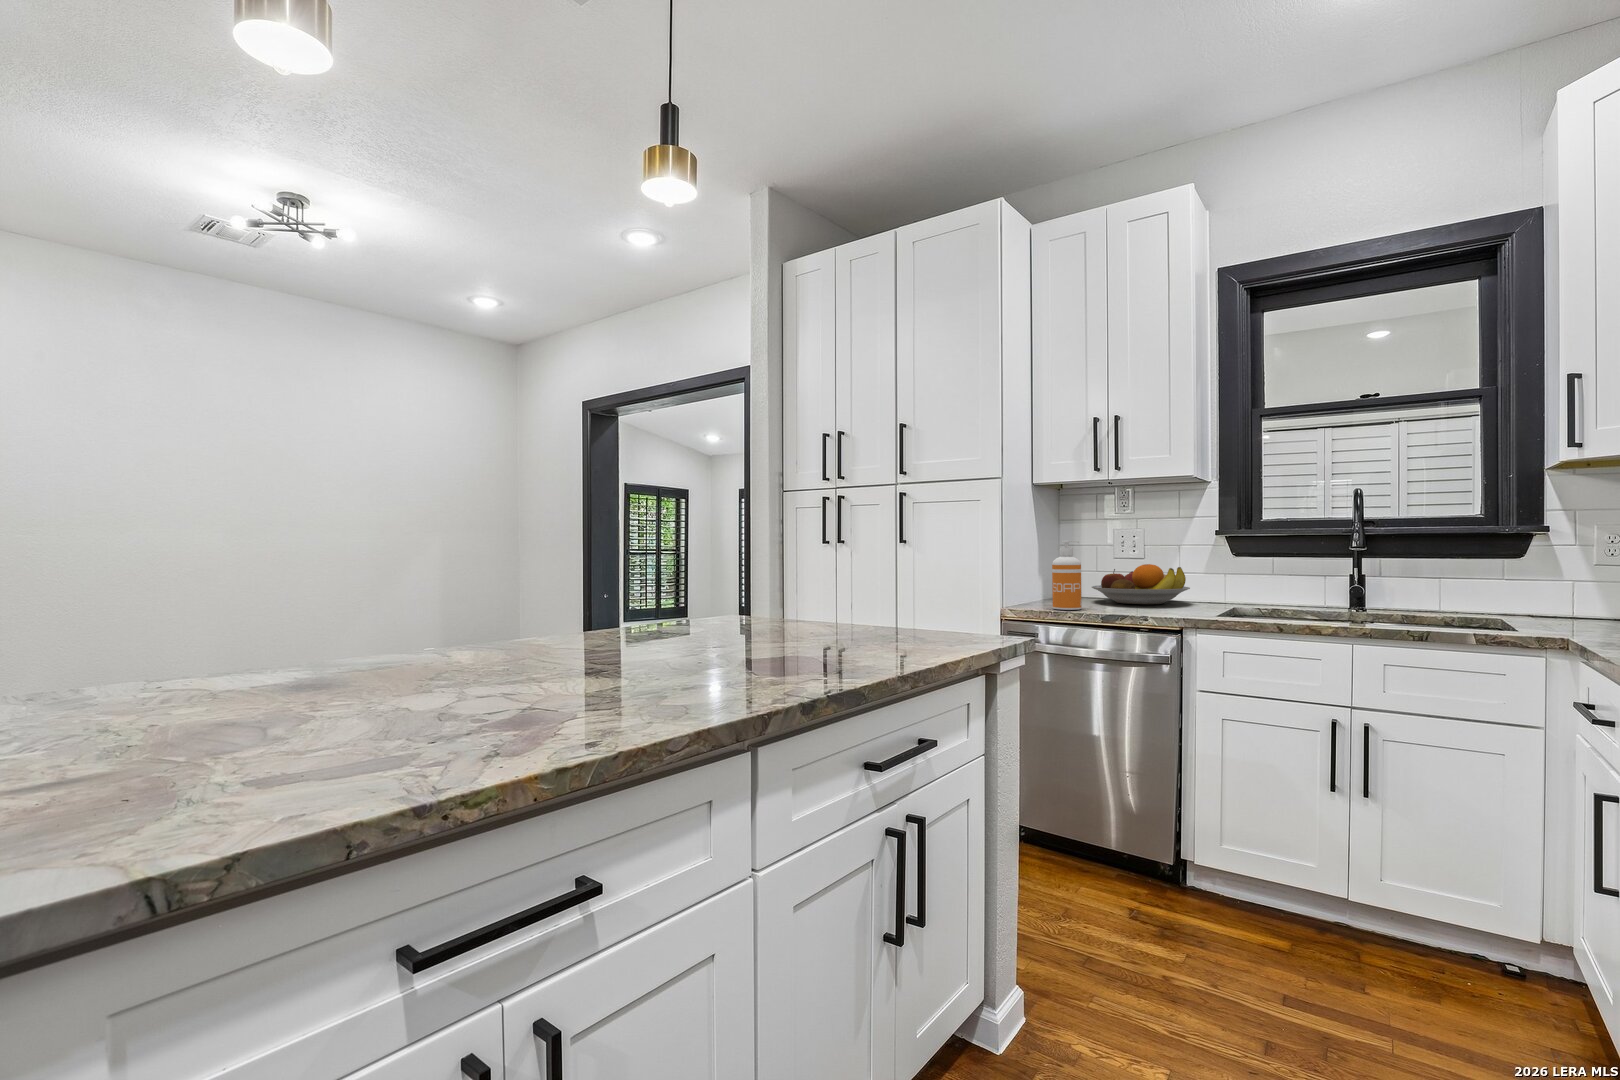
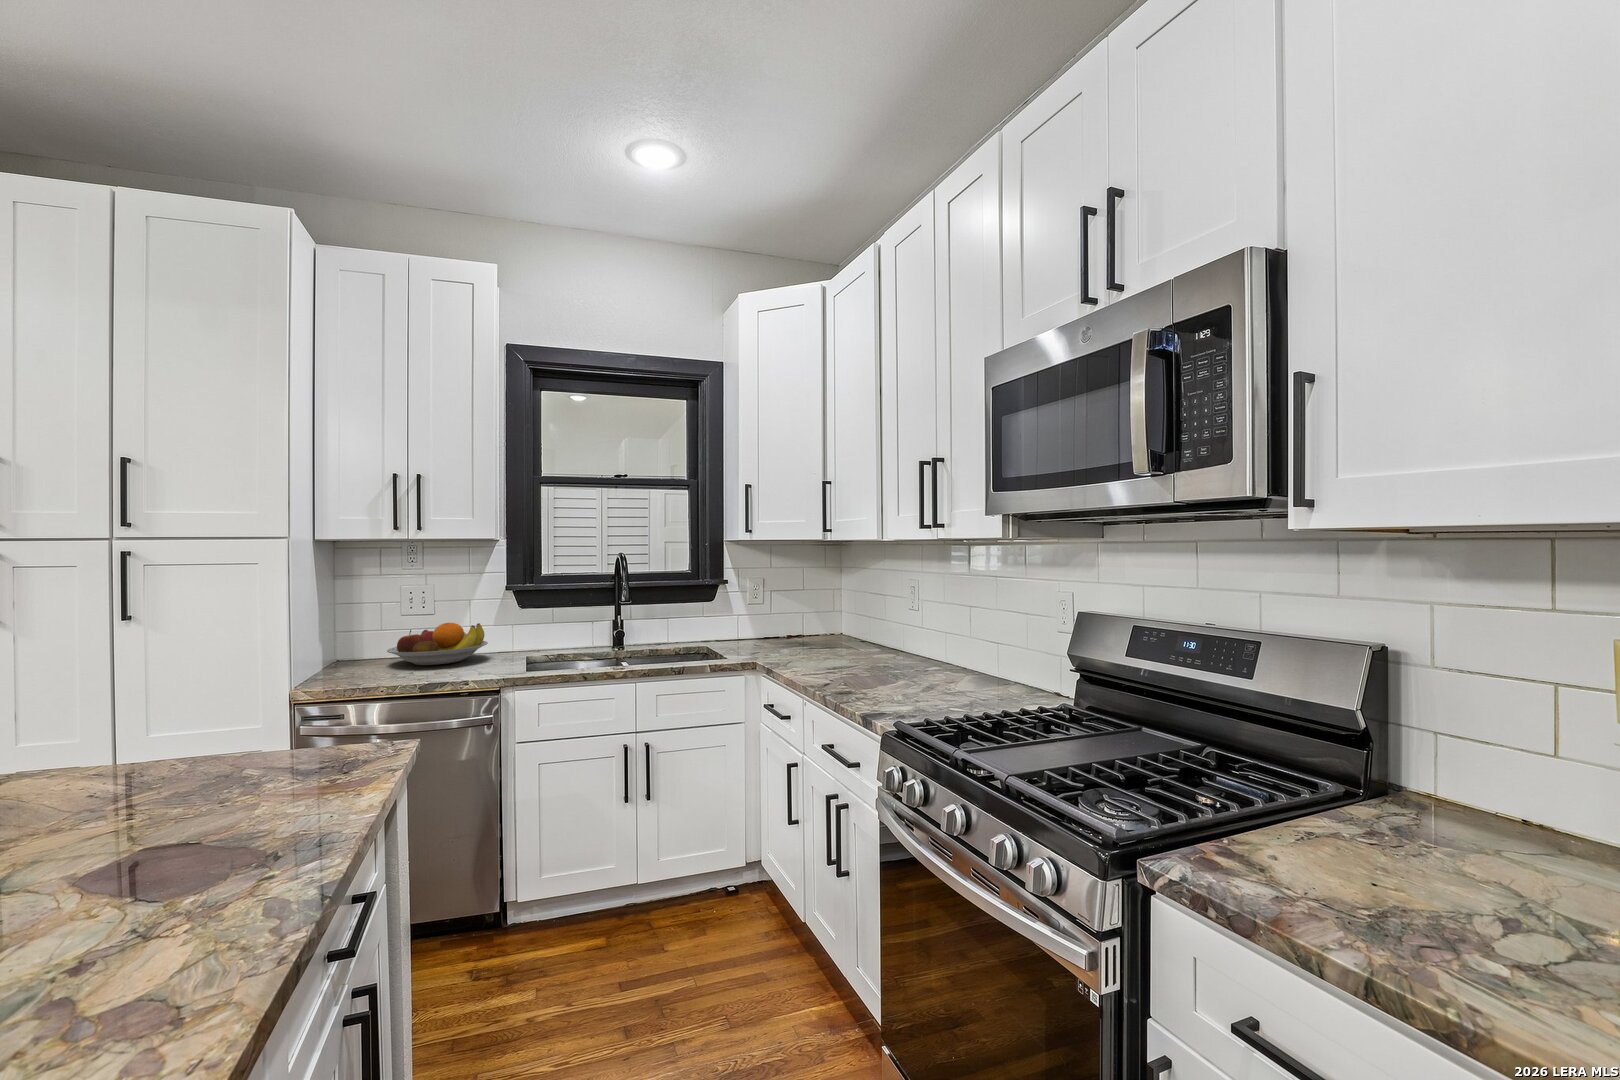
soap dispenser: present [1052,541,1082,610] -> none [355,607,390,684]

